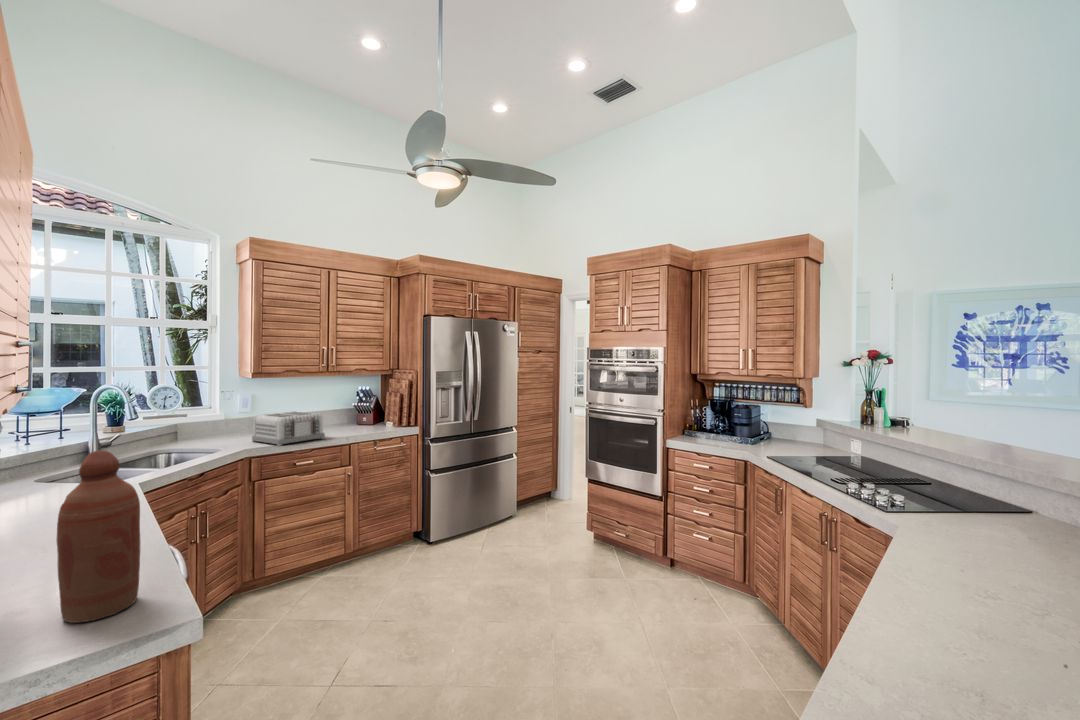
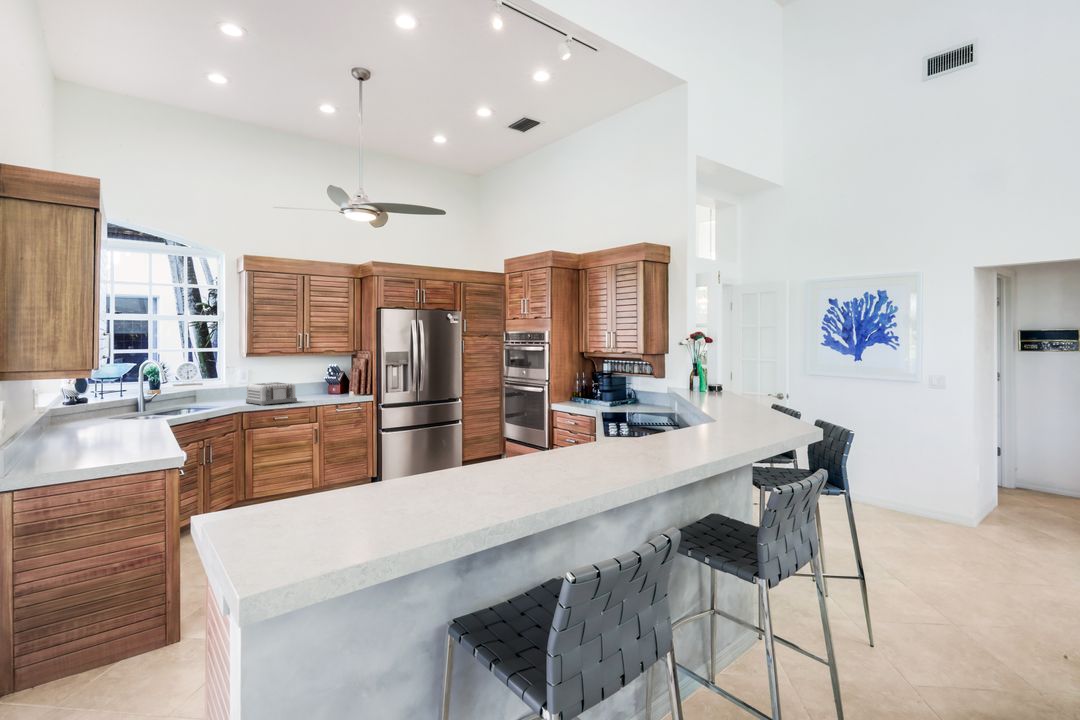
bottle: present [56,450,140,623] -> none [128,387,160,455]

